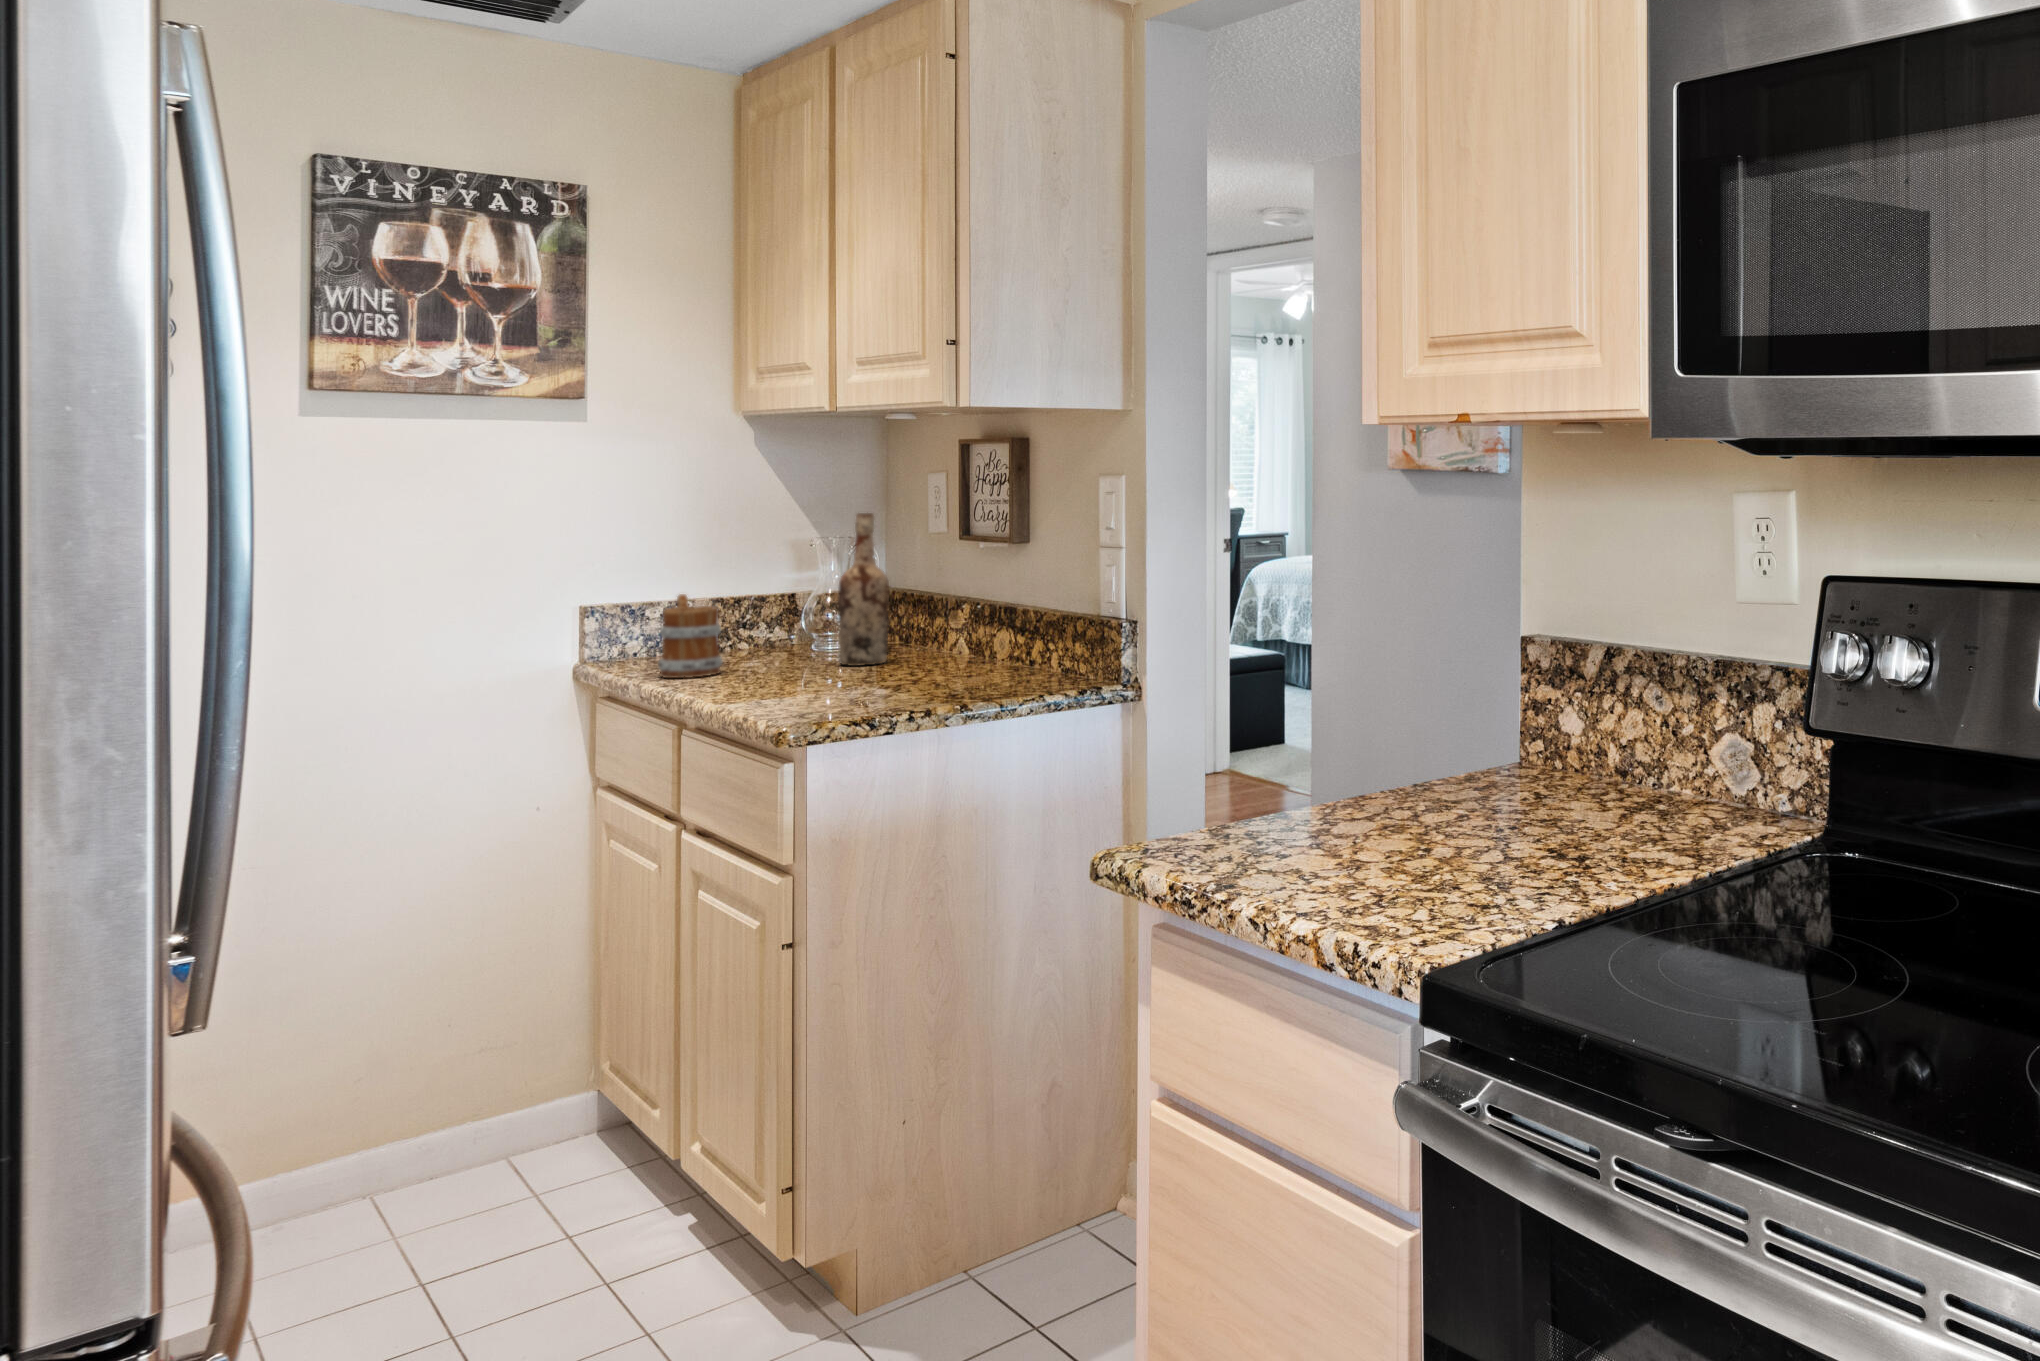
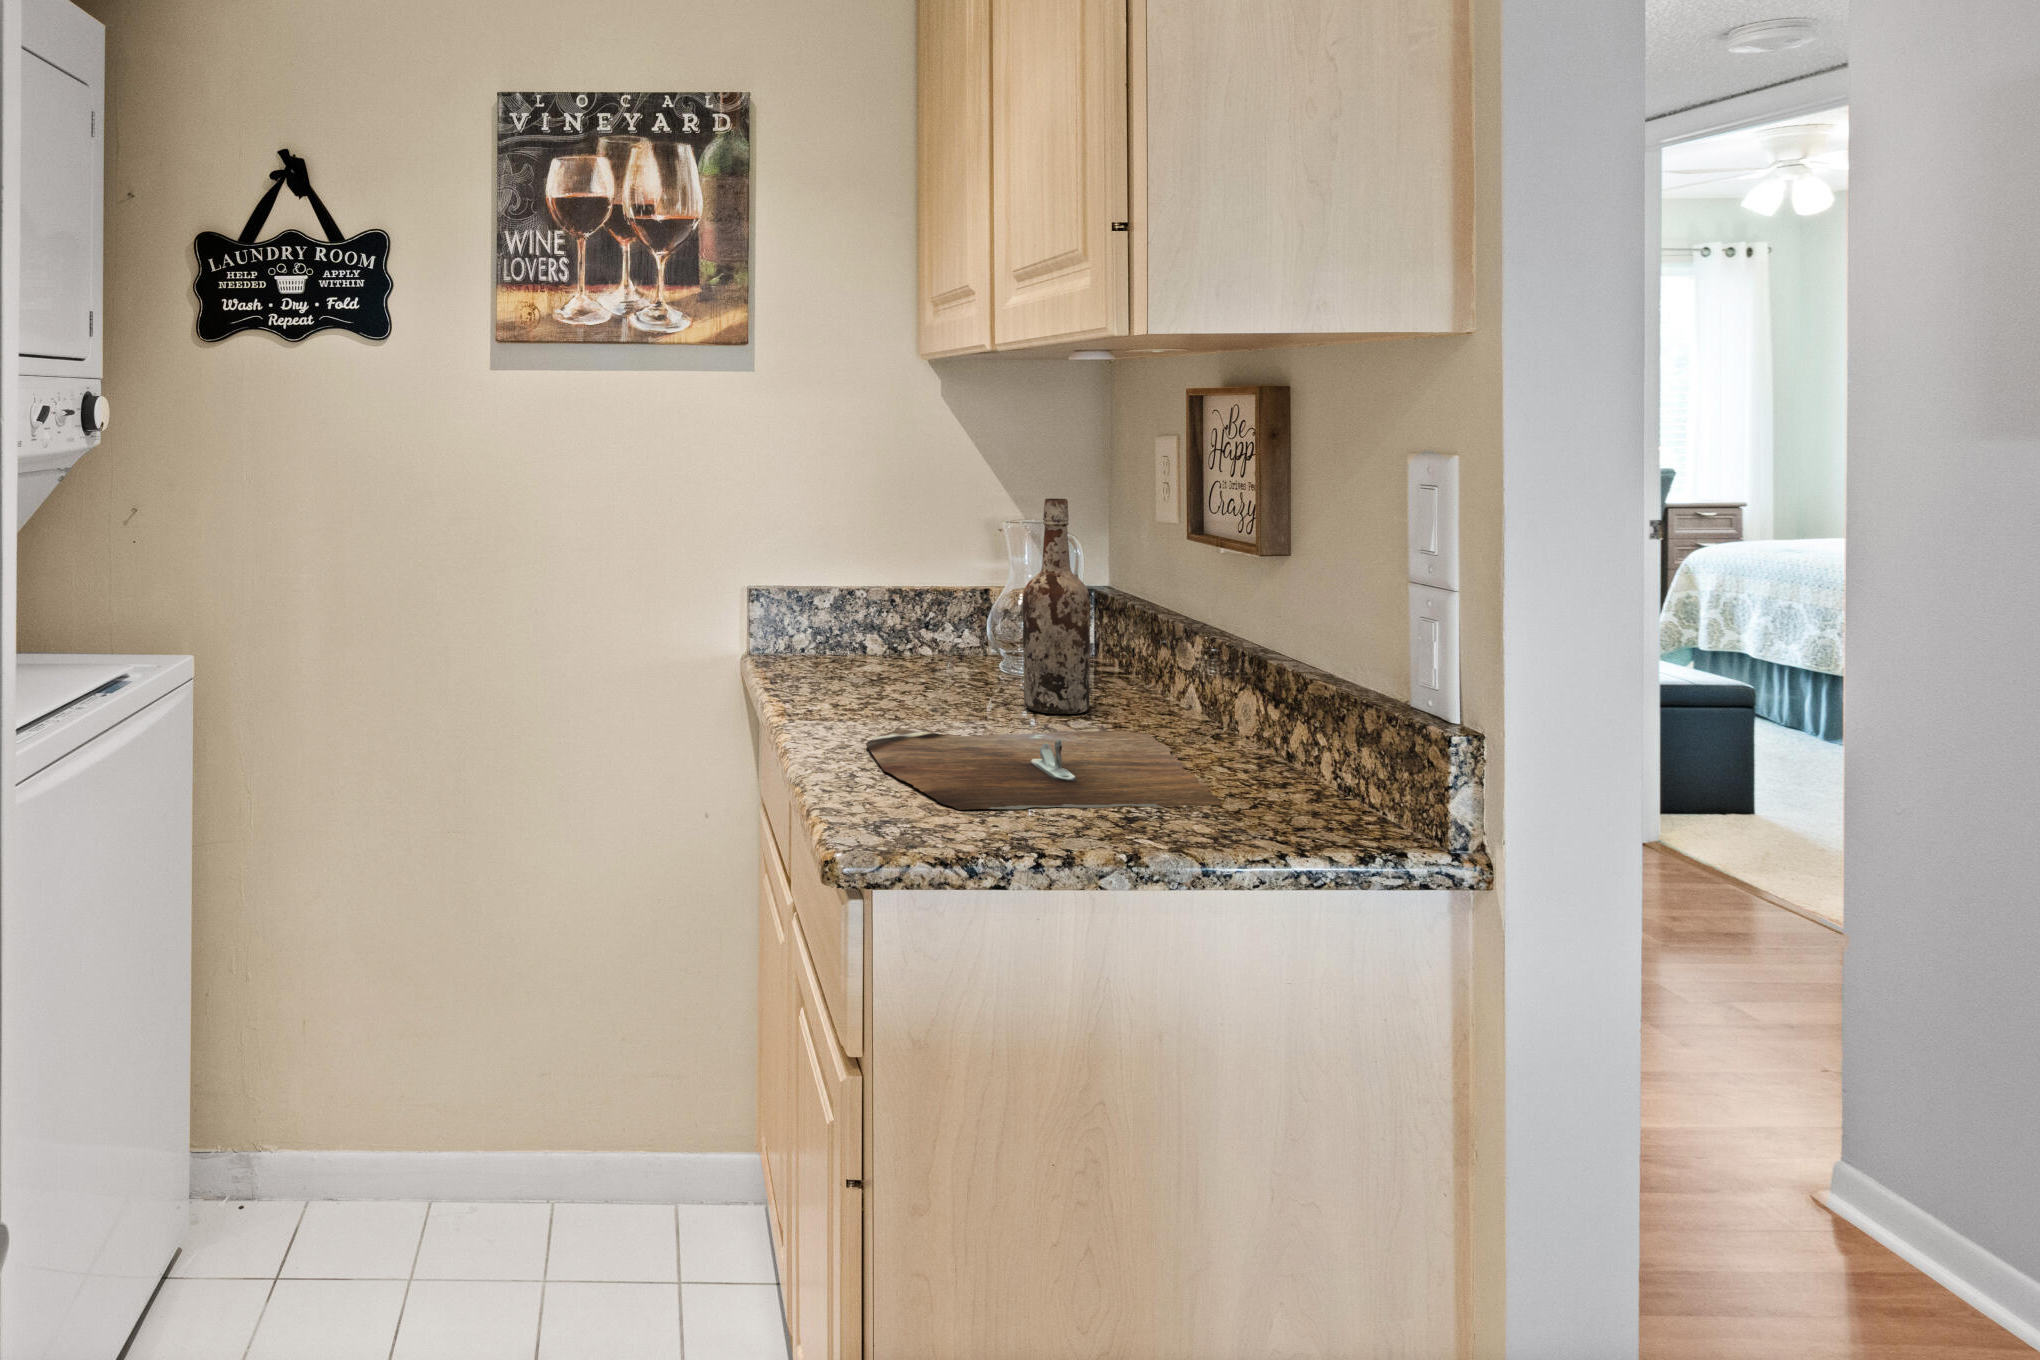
mug: present [658,594,722,678] -> none [808,593,881,706]
cutting board: none [730,665,994,710] -> present [866,729,1220,810]

